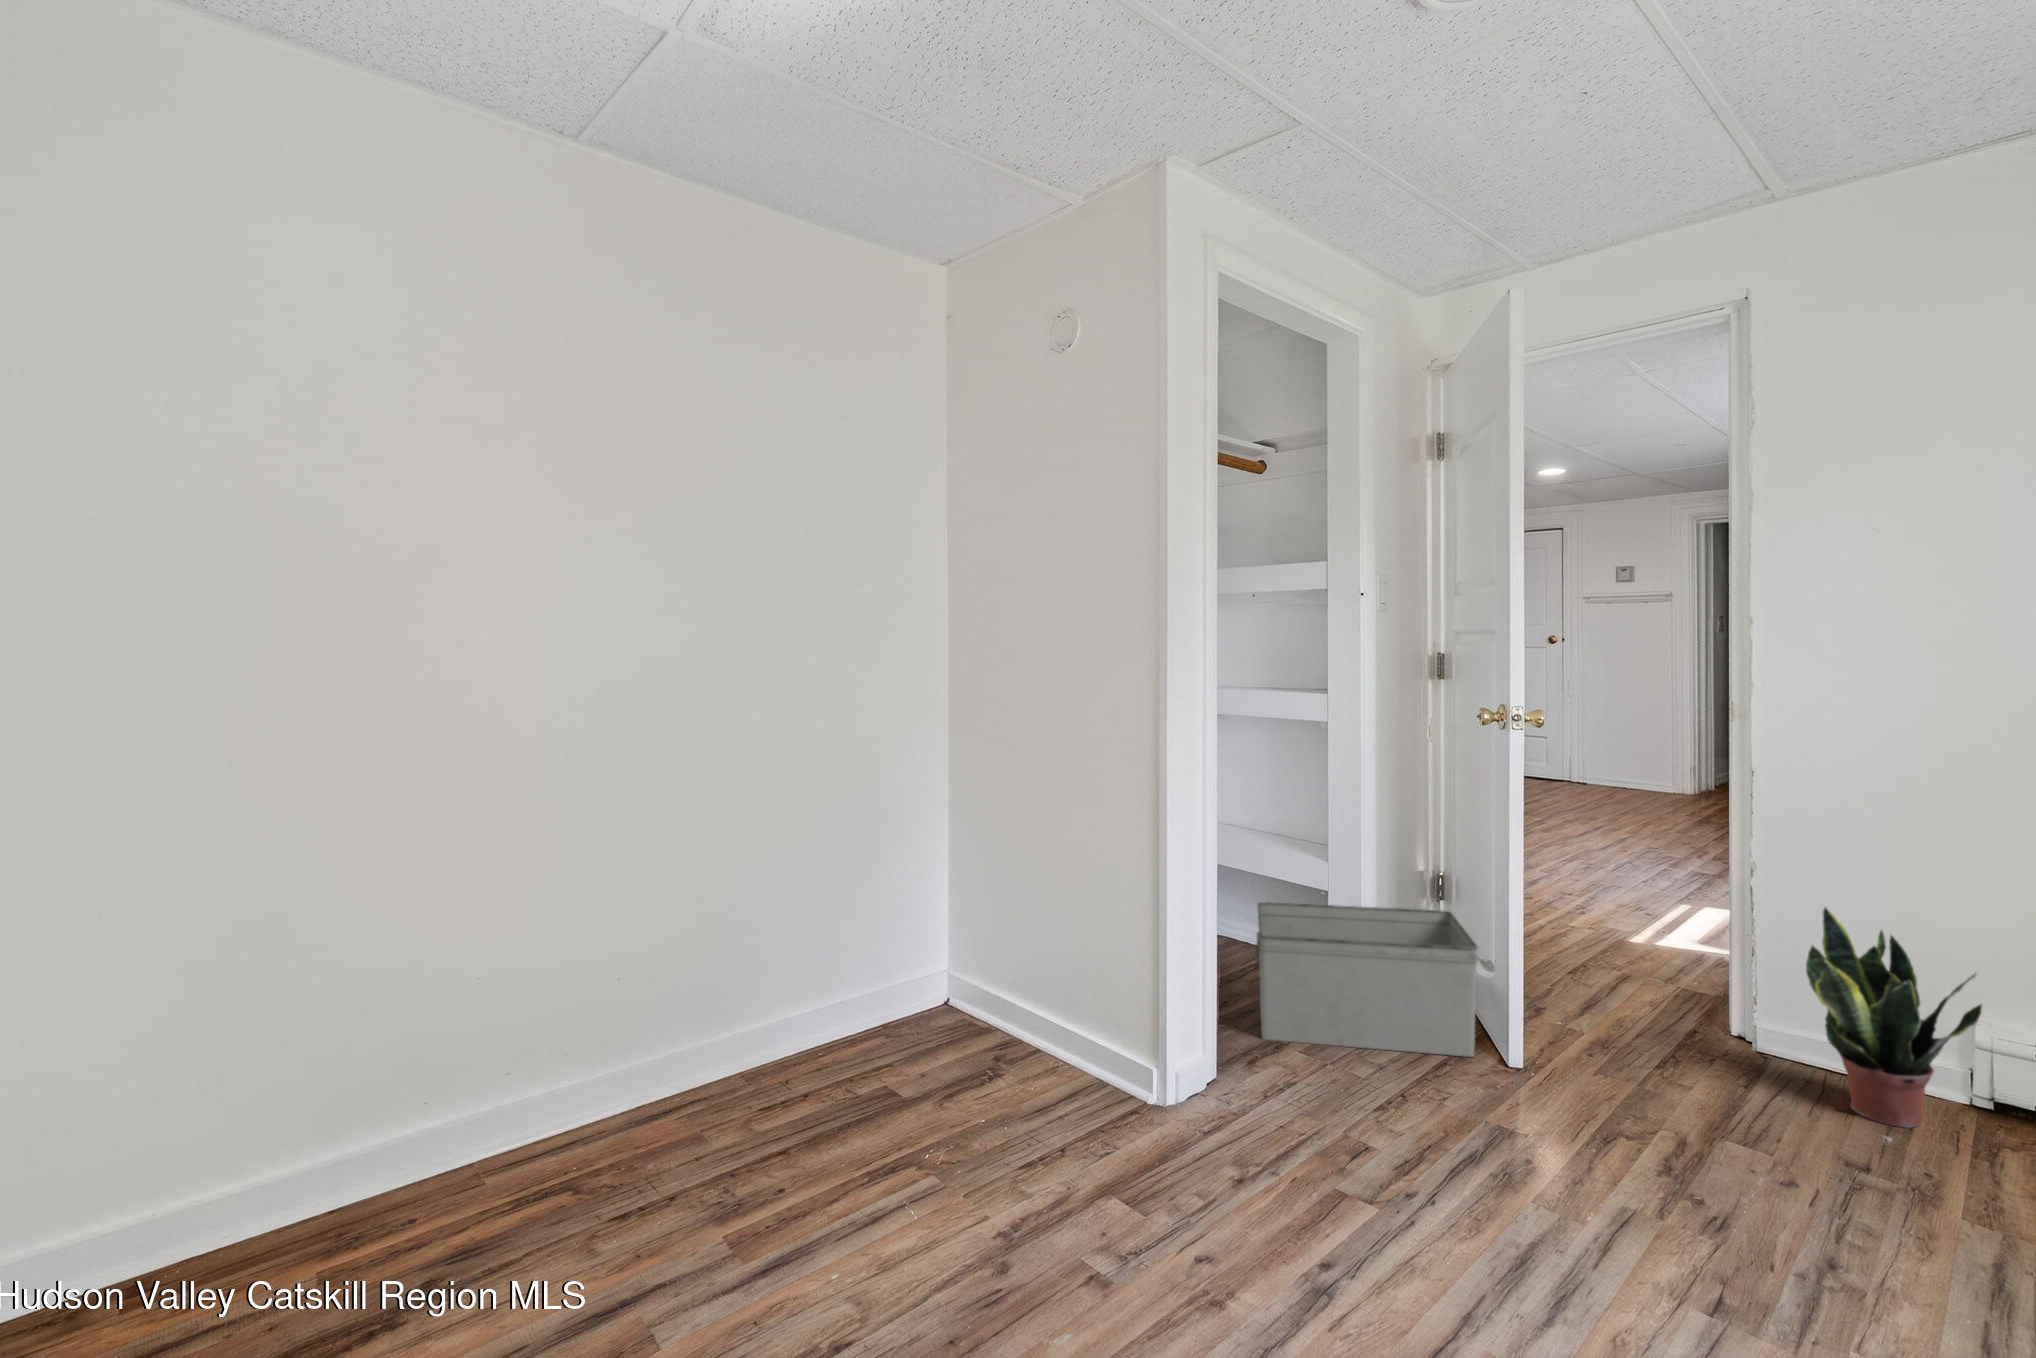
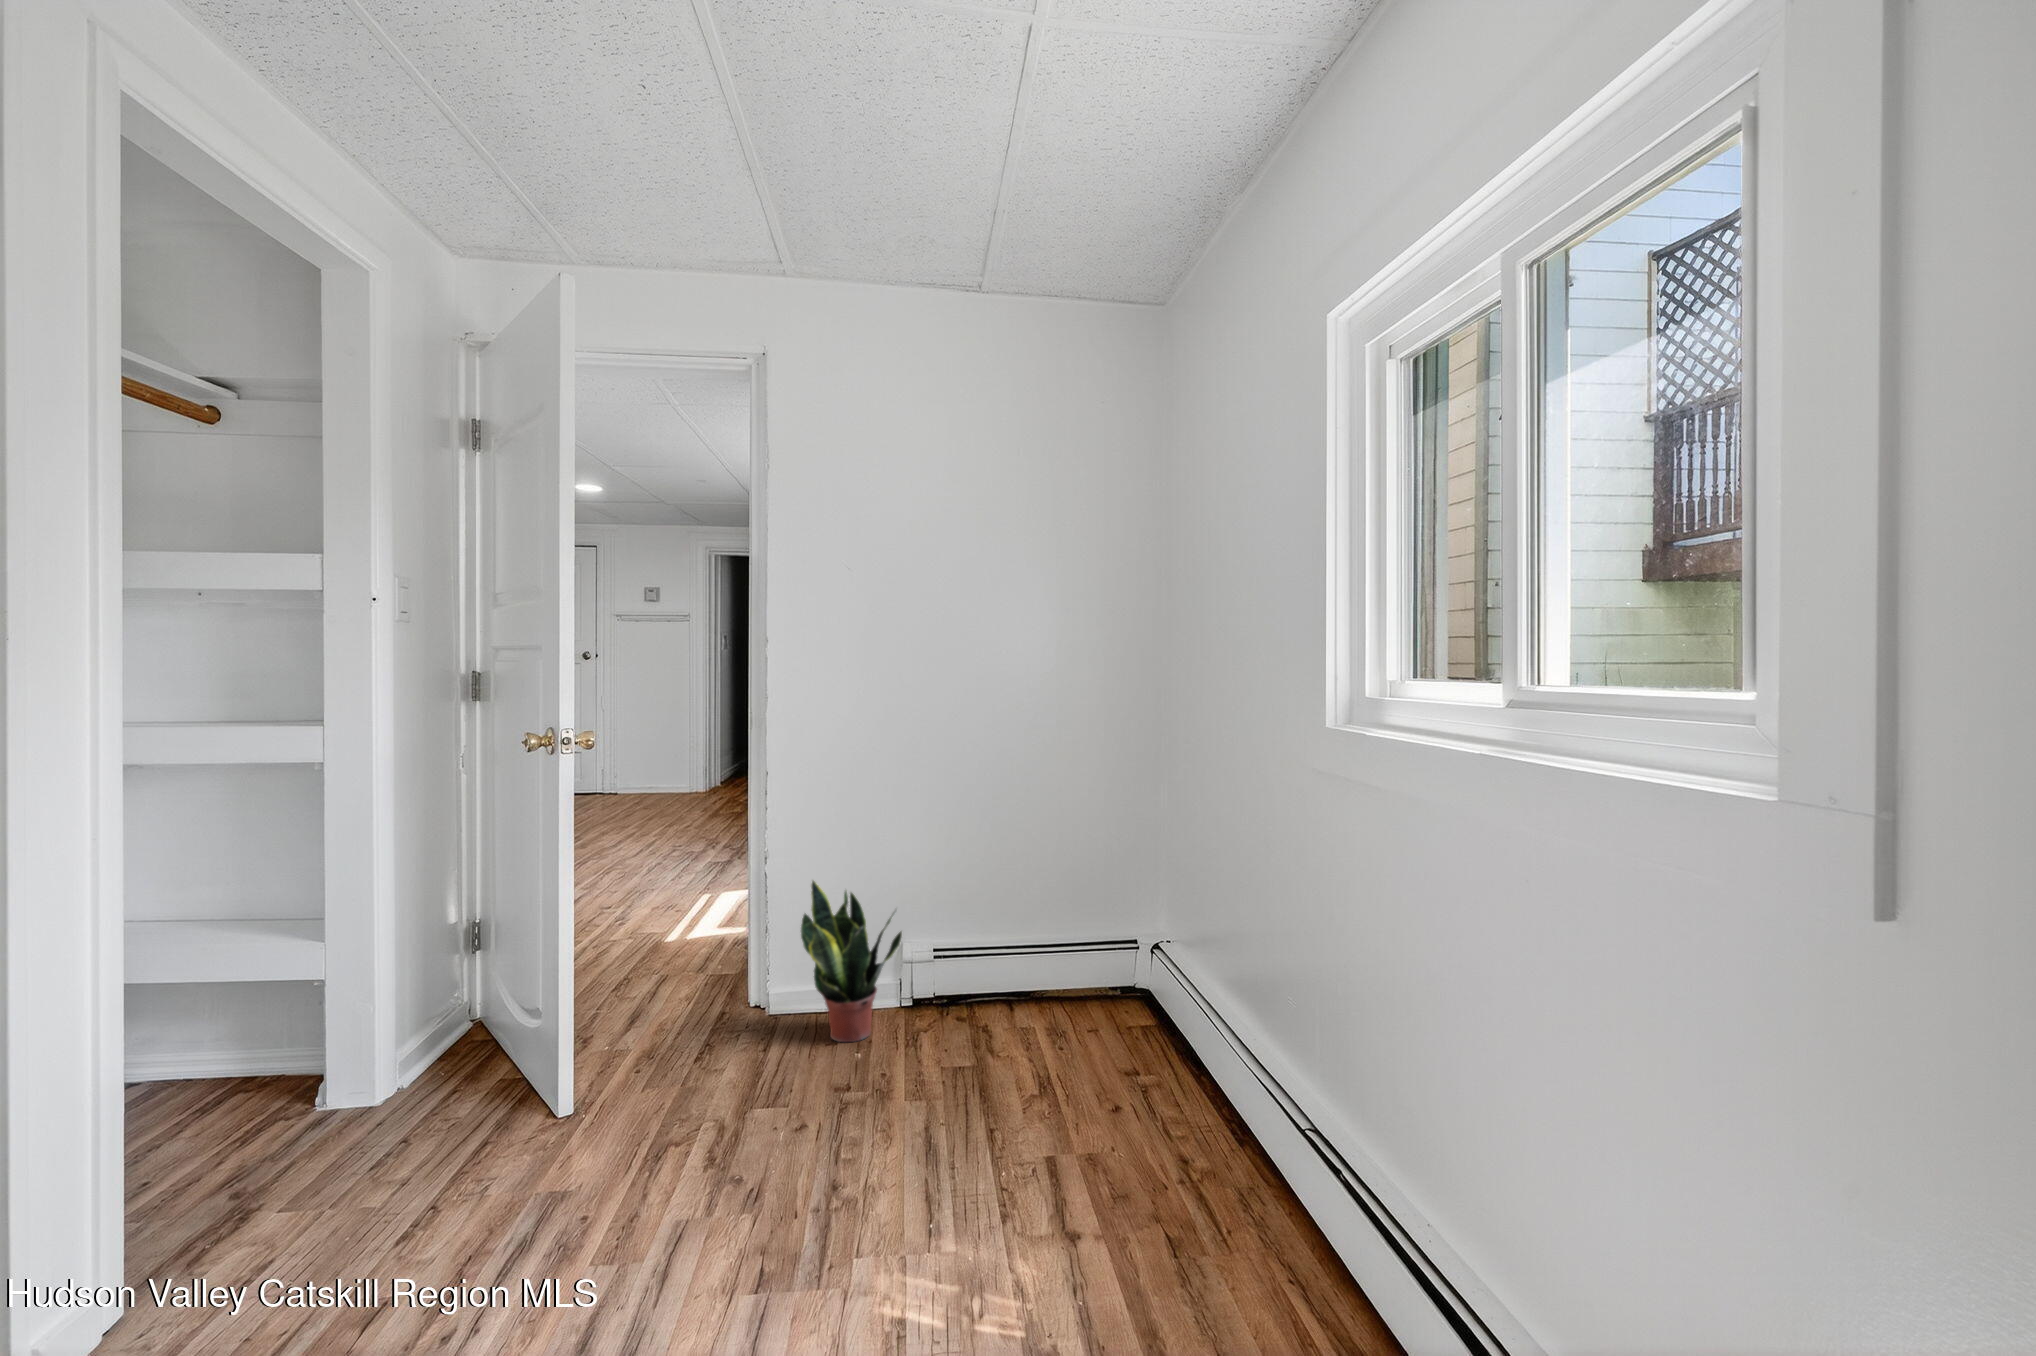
storage bin: present [1256,902,1478,1057] -> none [203,963,525,1222]

